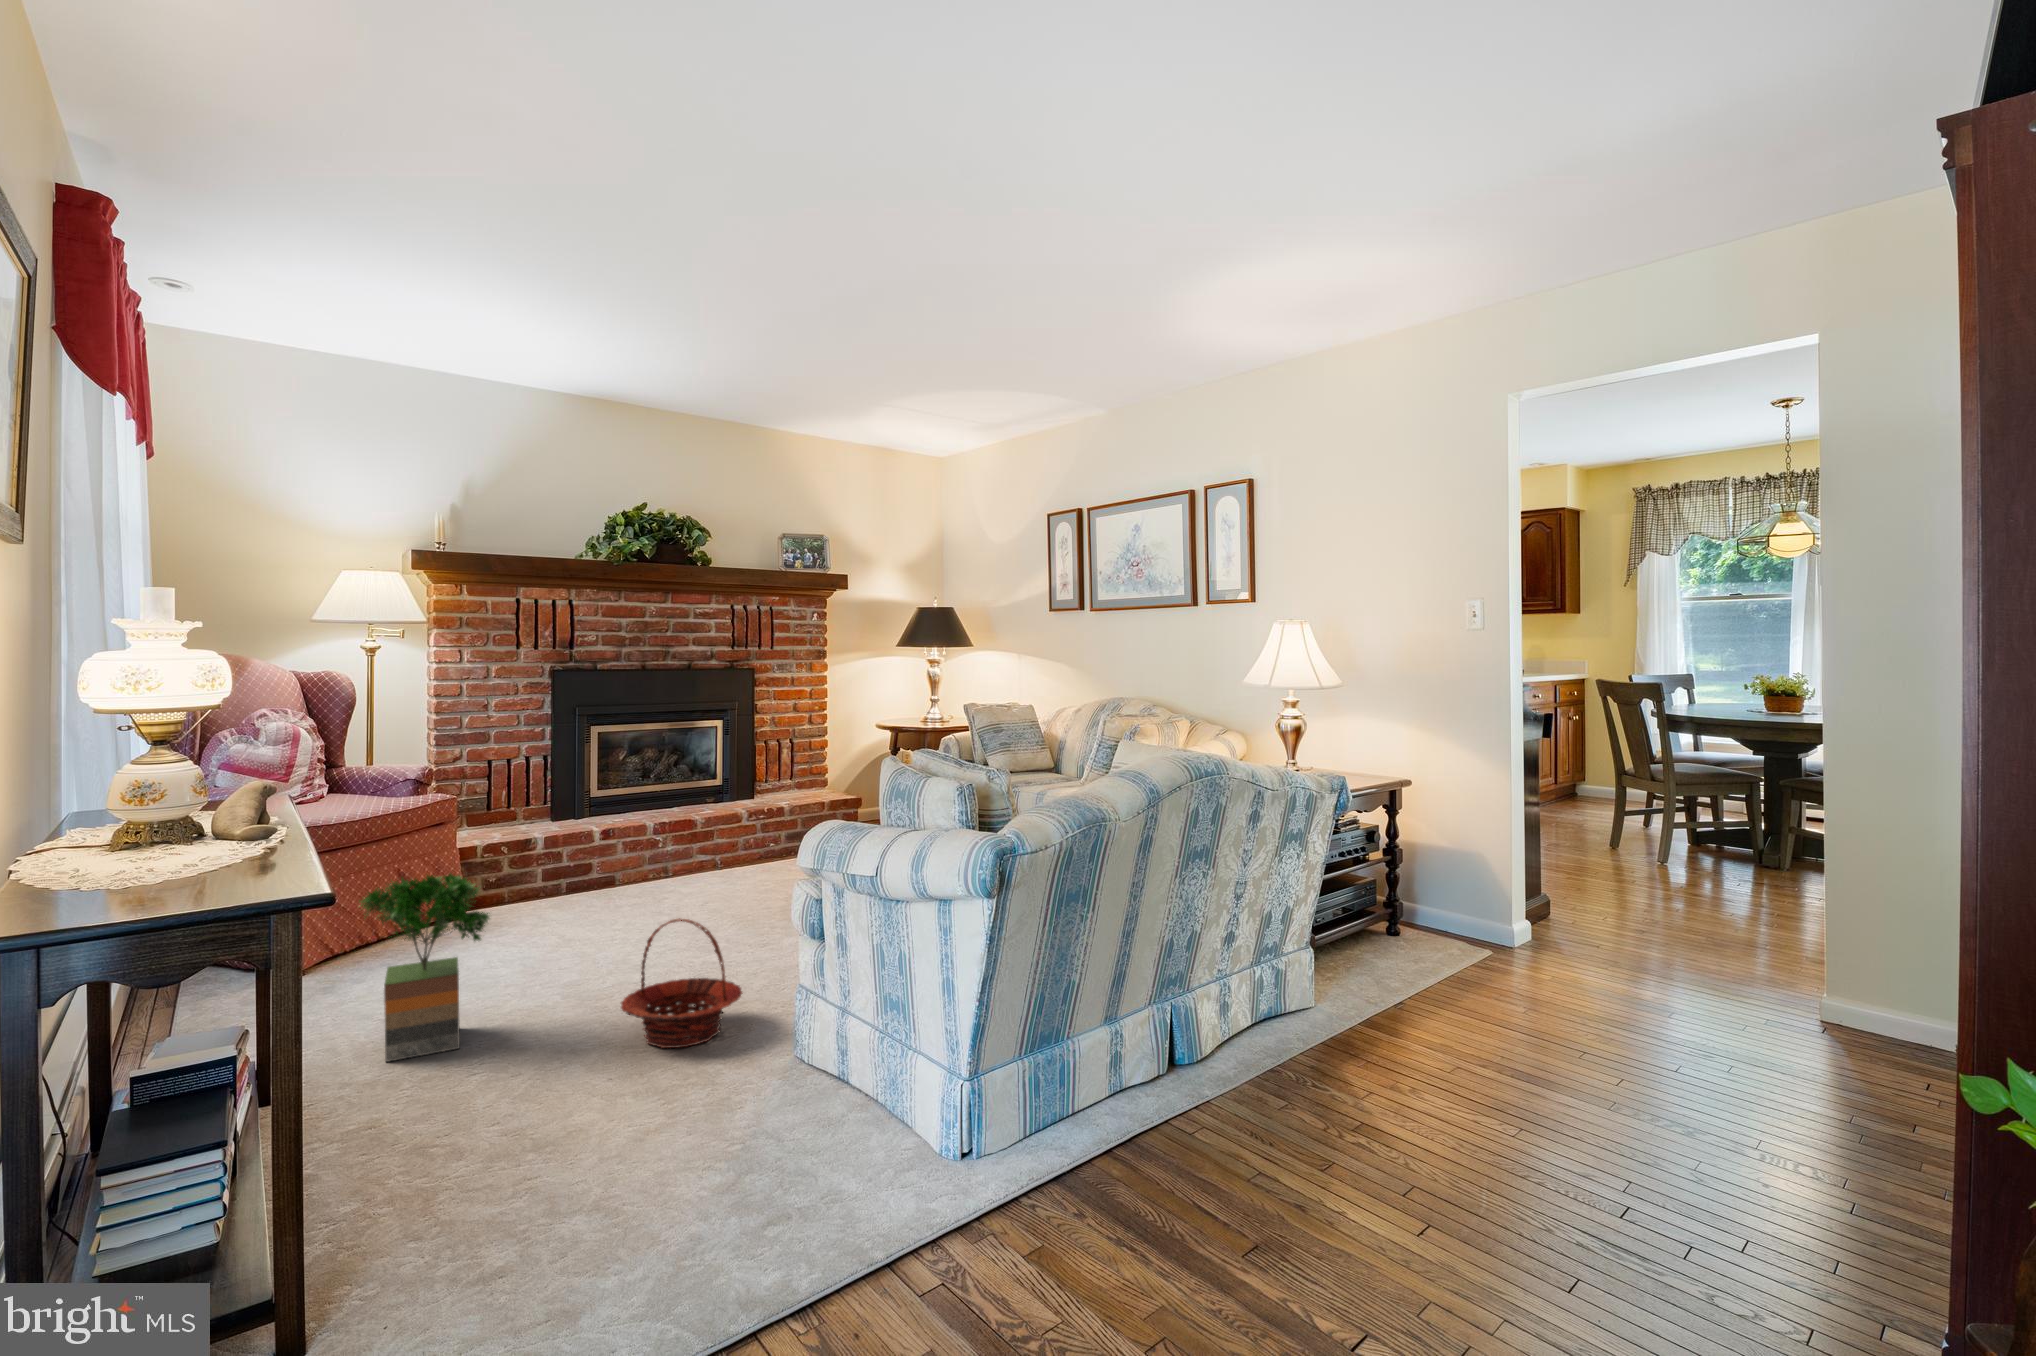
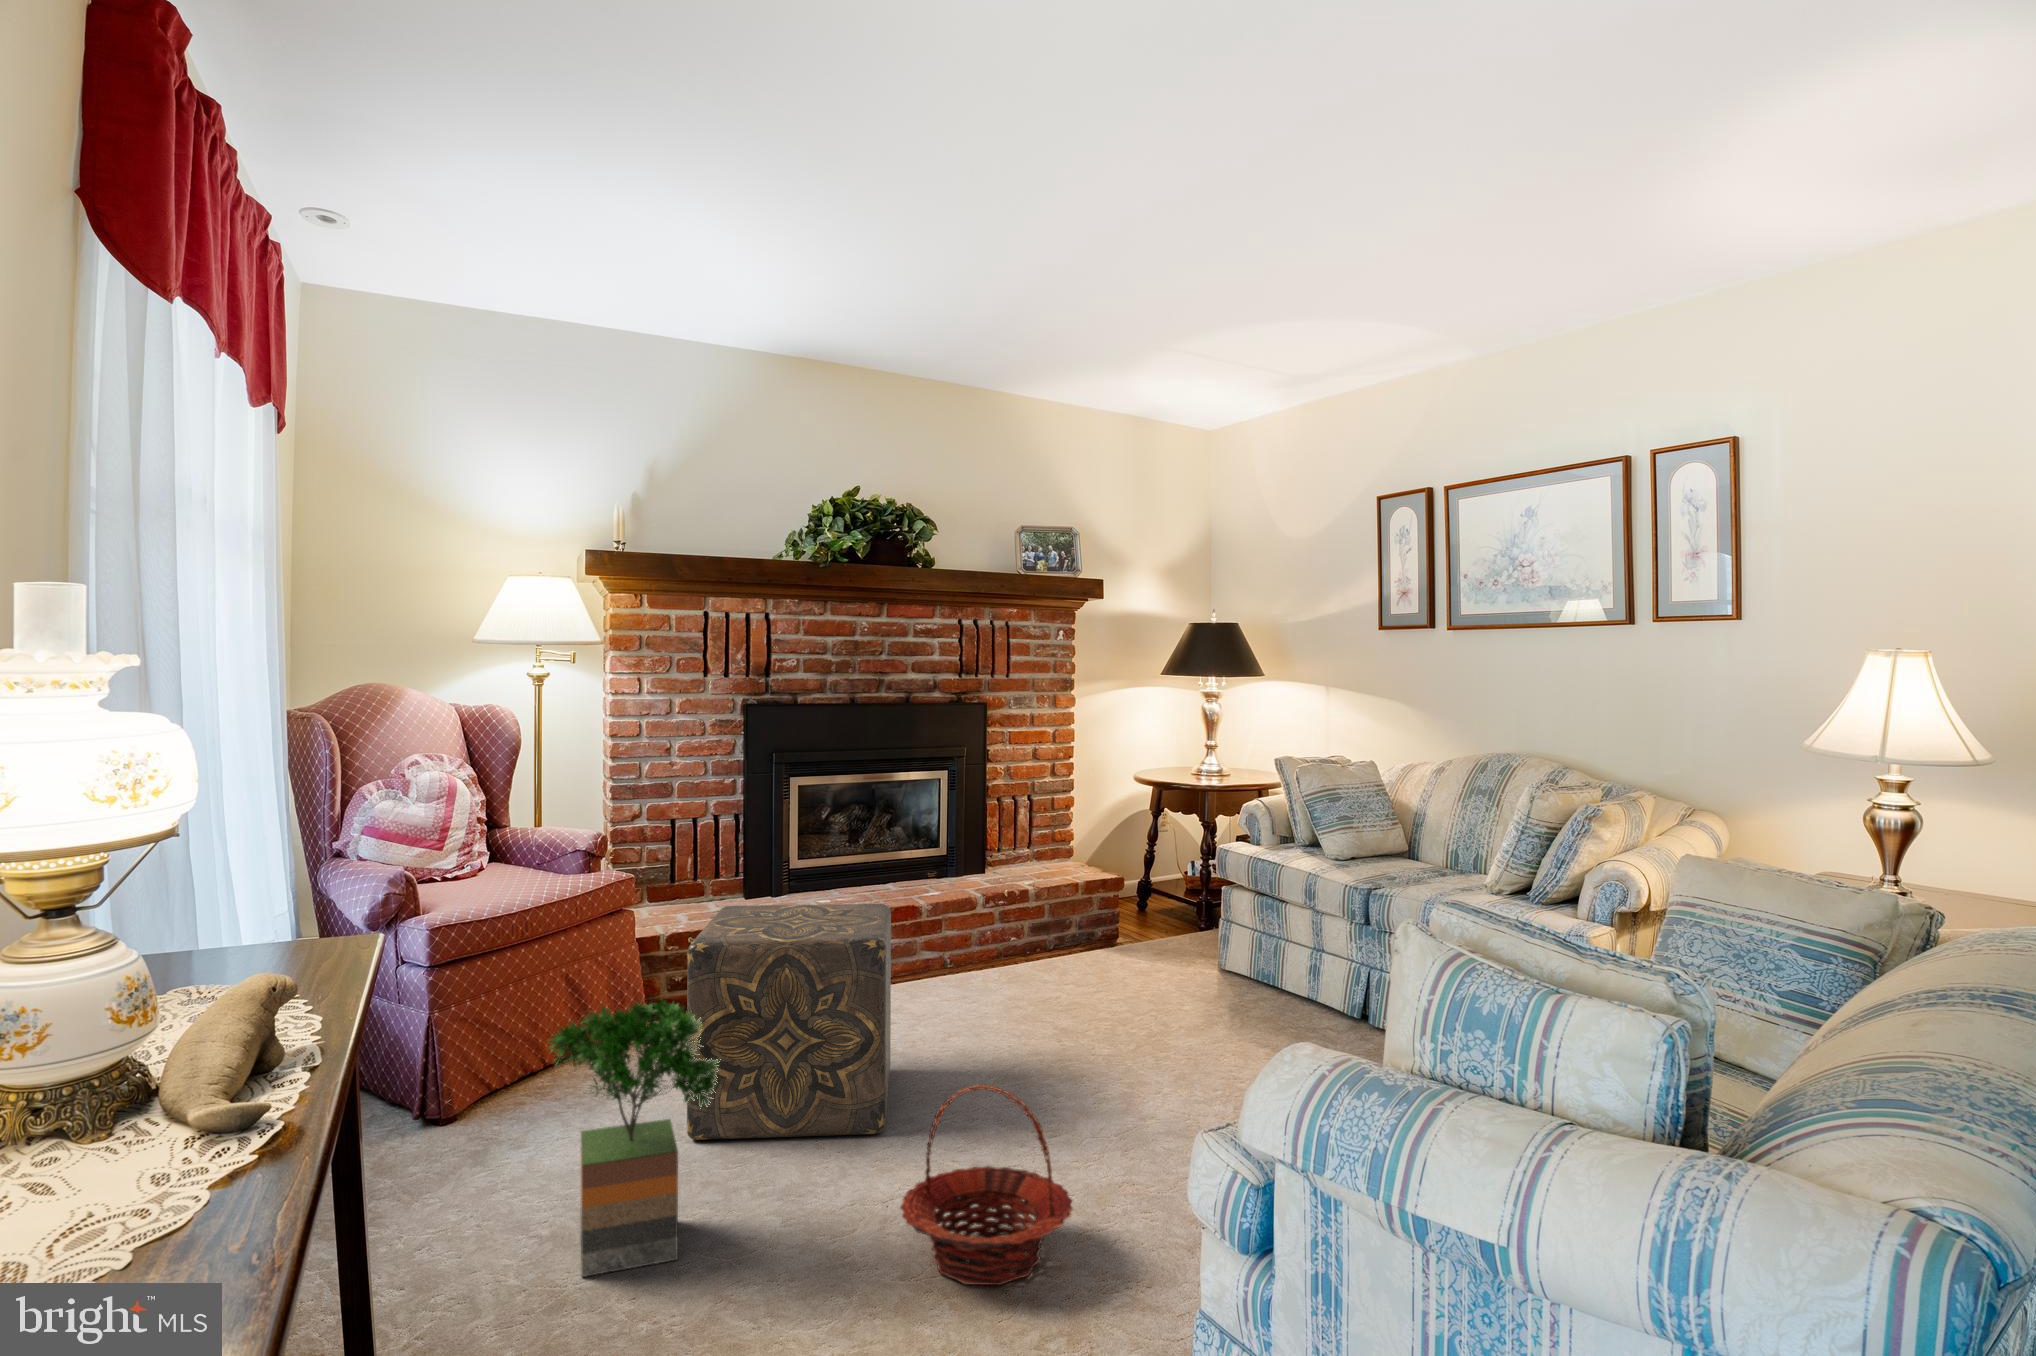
ottoman: none [480,813,651,982] -> present [687,904,891,1140]

